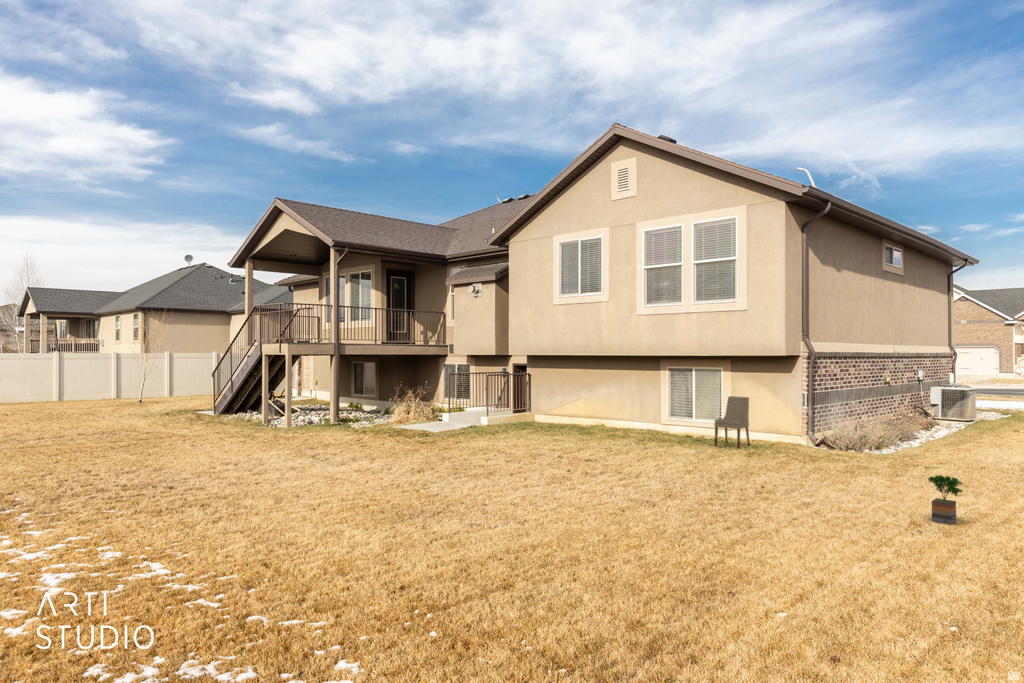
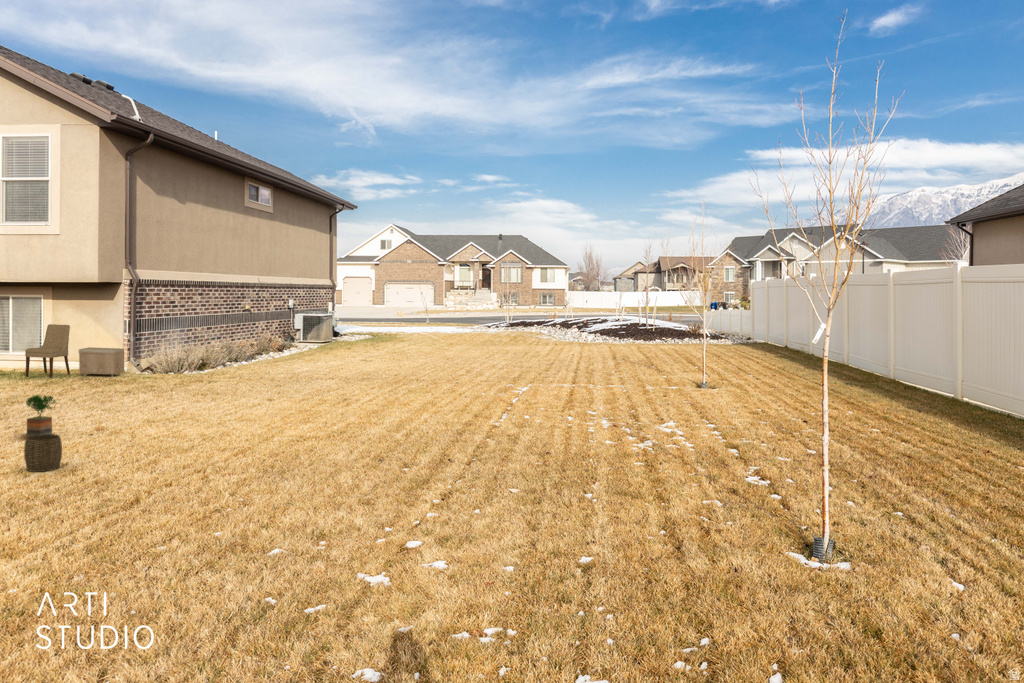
storage bench: none [762,420,804,451] -> present [79,347,124,377]
potted tree: present [928,475,963,525] -> present [26,395,56,437]
woven basket: none [917,543,967,597] -> present [24,434,62,472]

